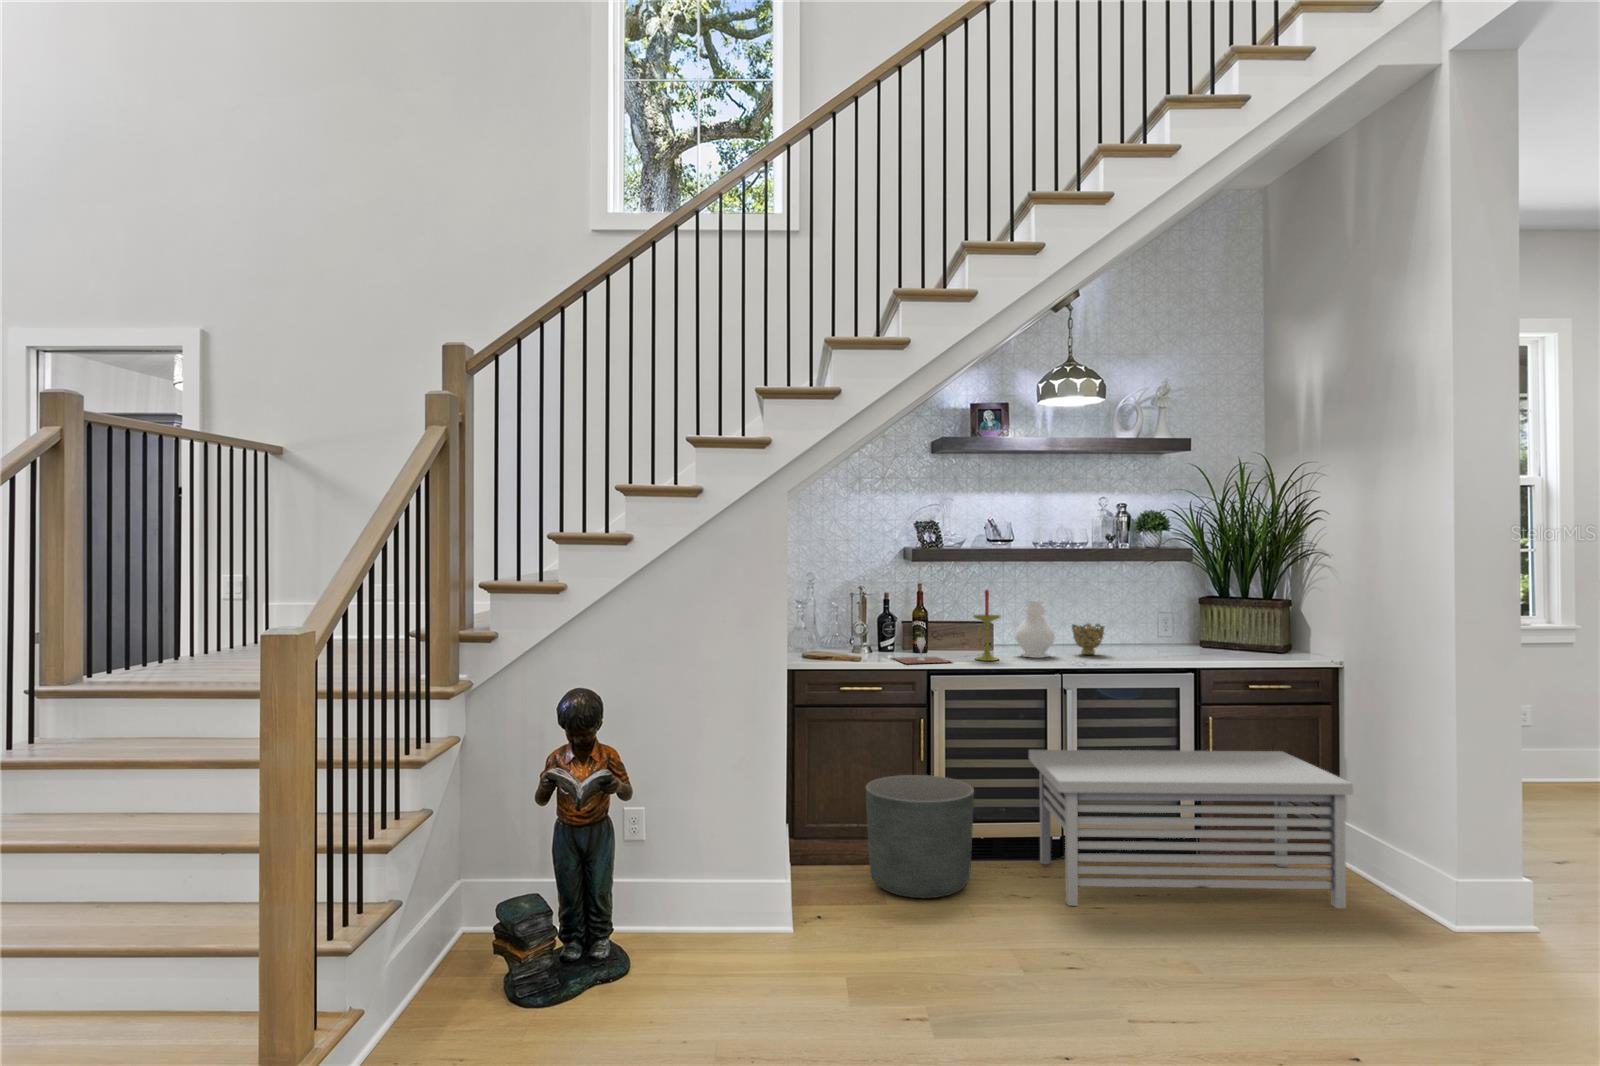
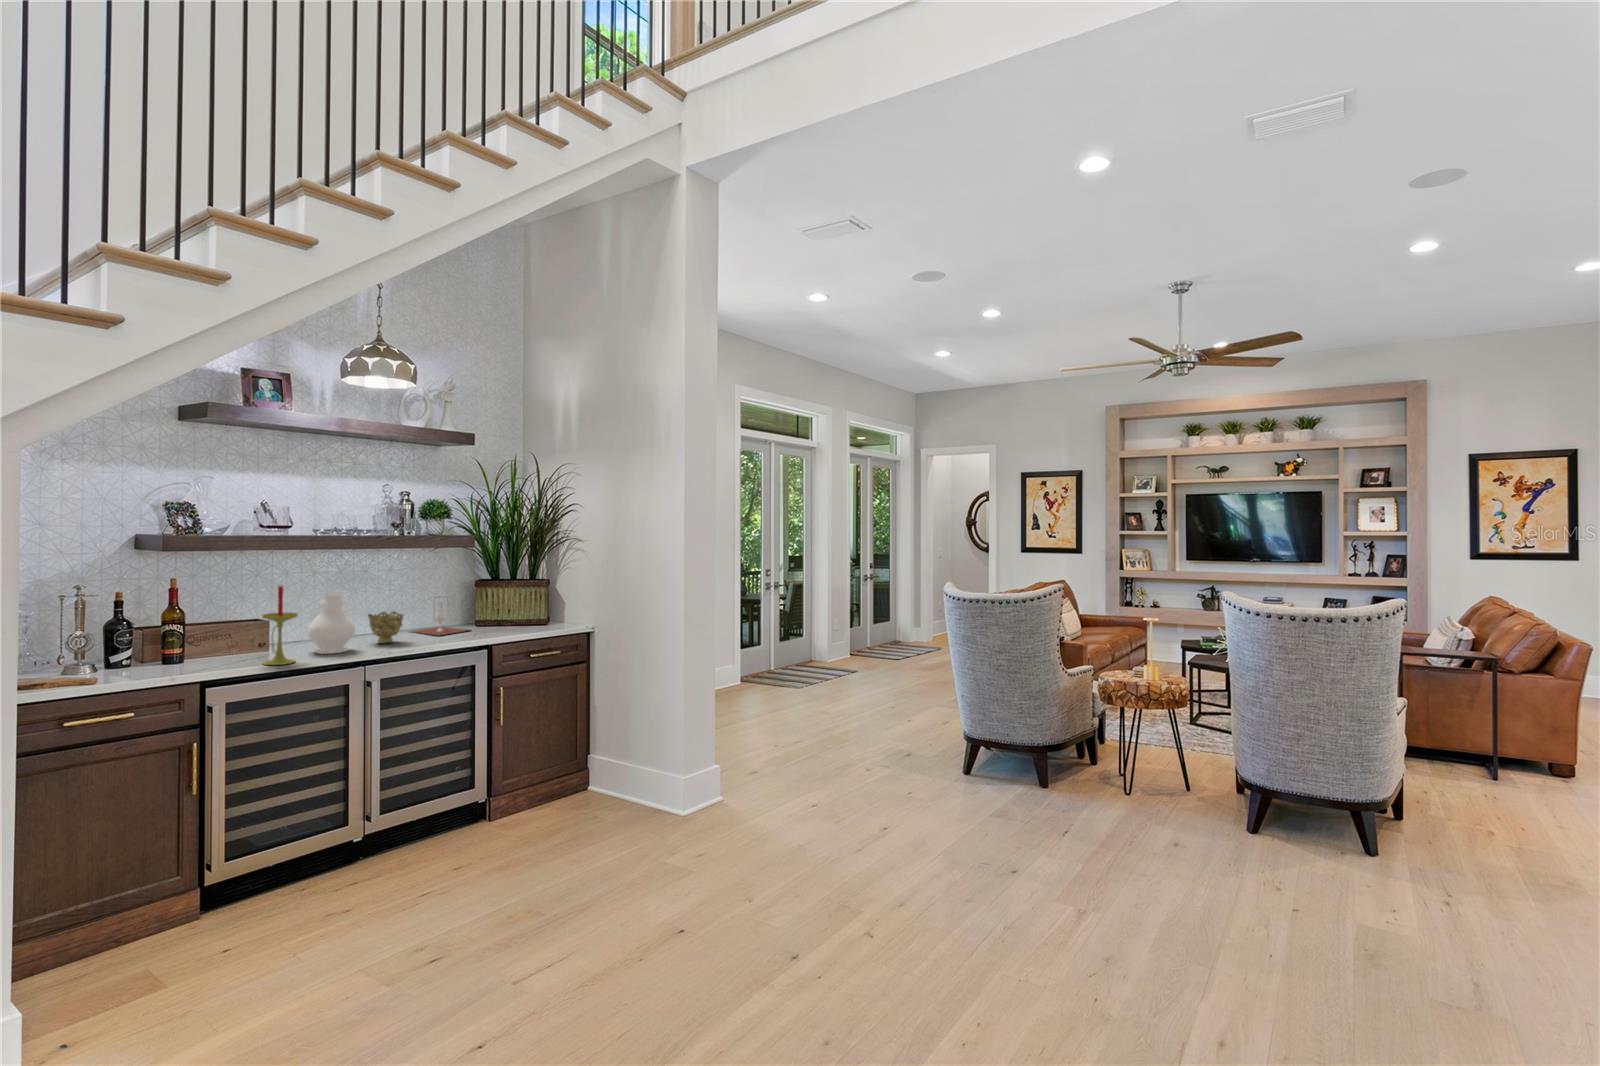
wine glass: present [893,637,949,664] -> present [412,611,468,635]
storage bench: present [1029,750,1353,908] -> none [329,705,625,905]
planter: present [866,775,974,898] -> none [120,807,284,973]

